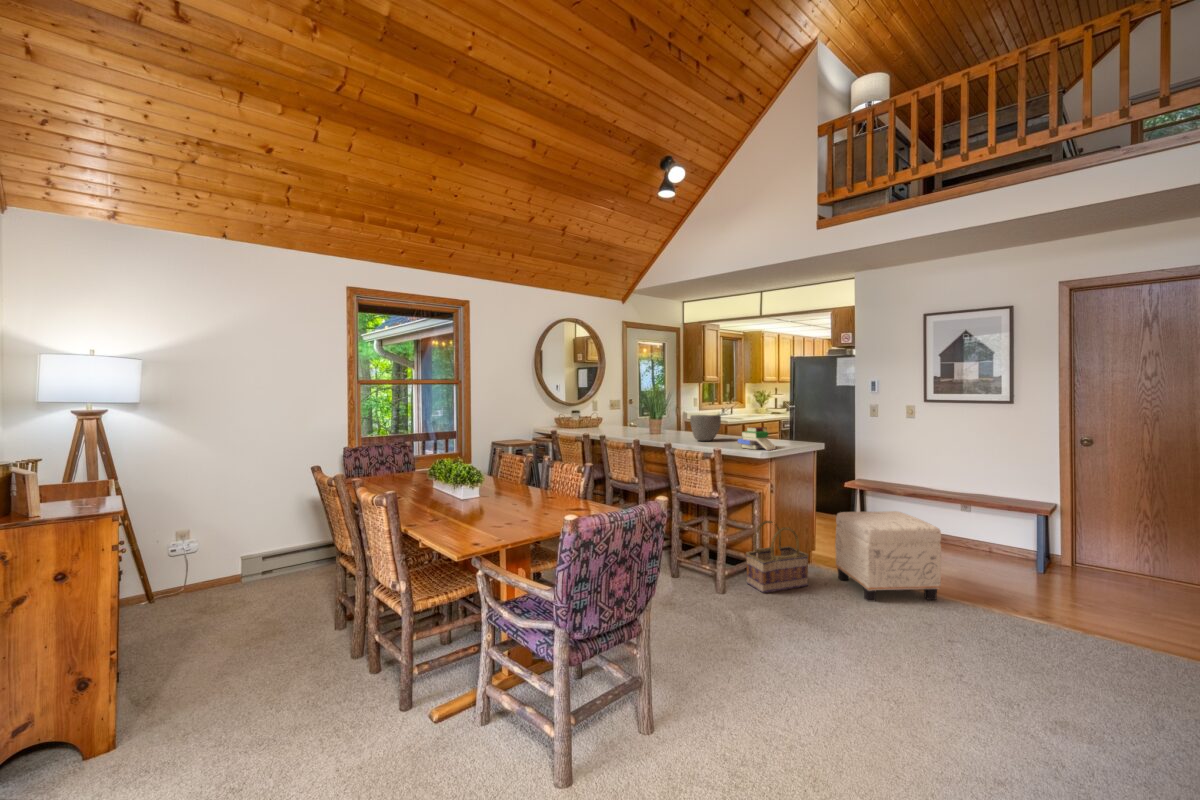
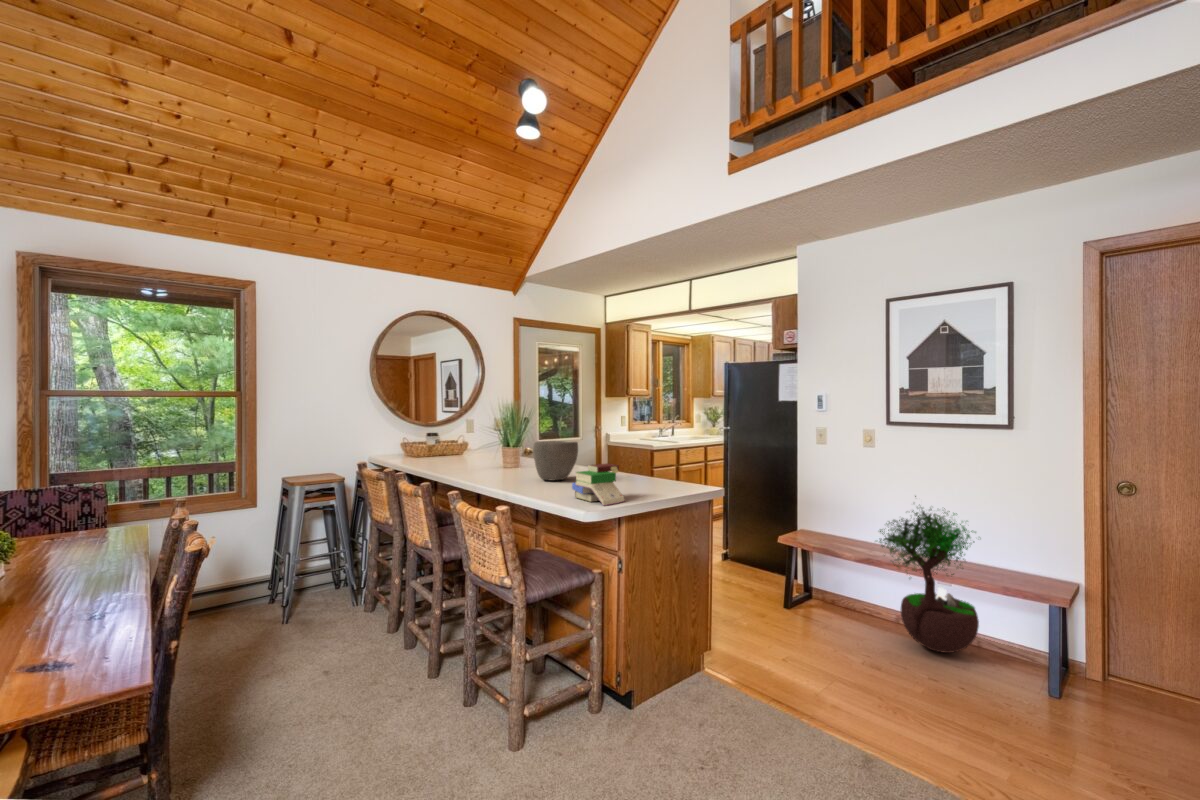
potted tree: none [920,448,992,552] -> present [880,496,979,653]
ottoman: present [835,511,941,601] -> none [725,603,886,777]
basket: present [746,521,808,593] -> none [572,617,672,750]

